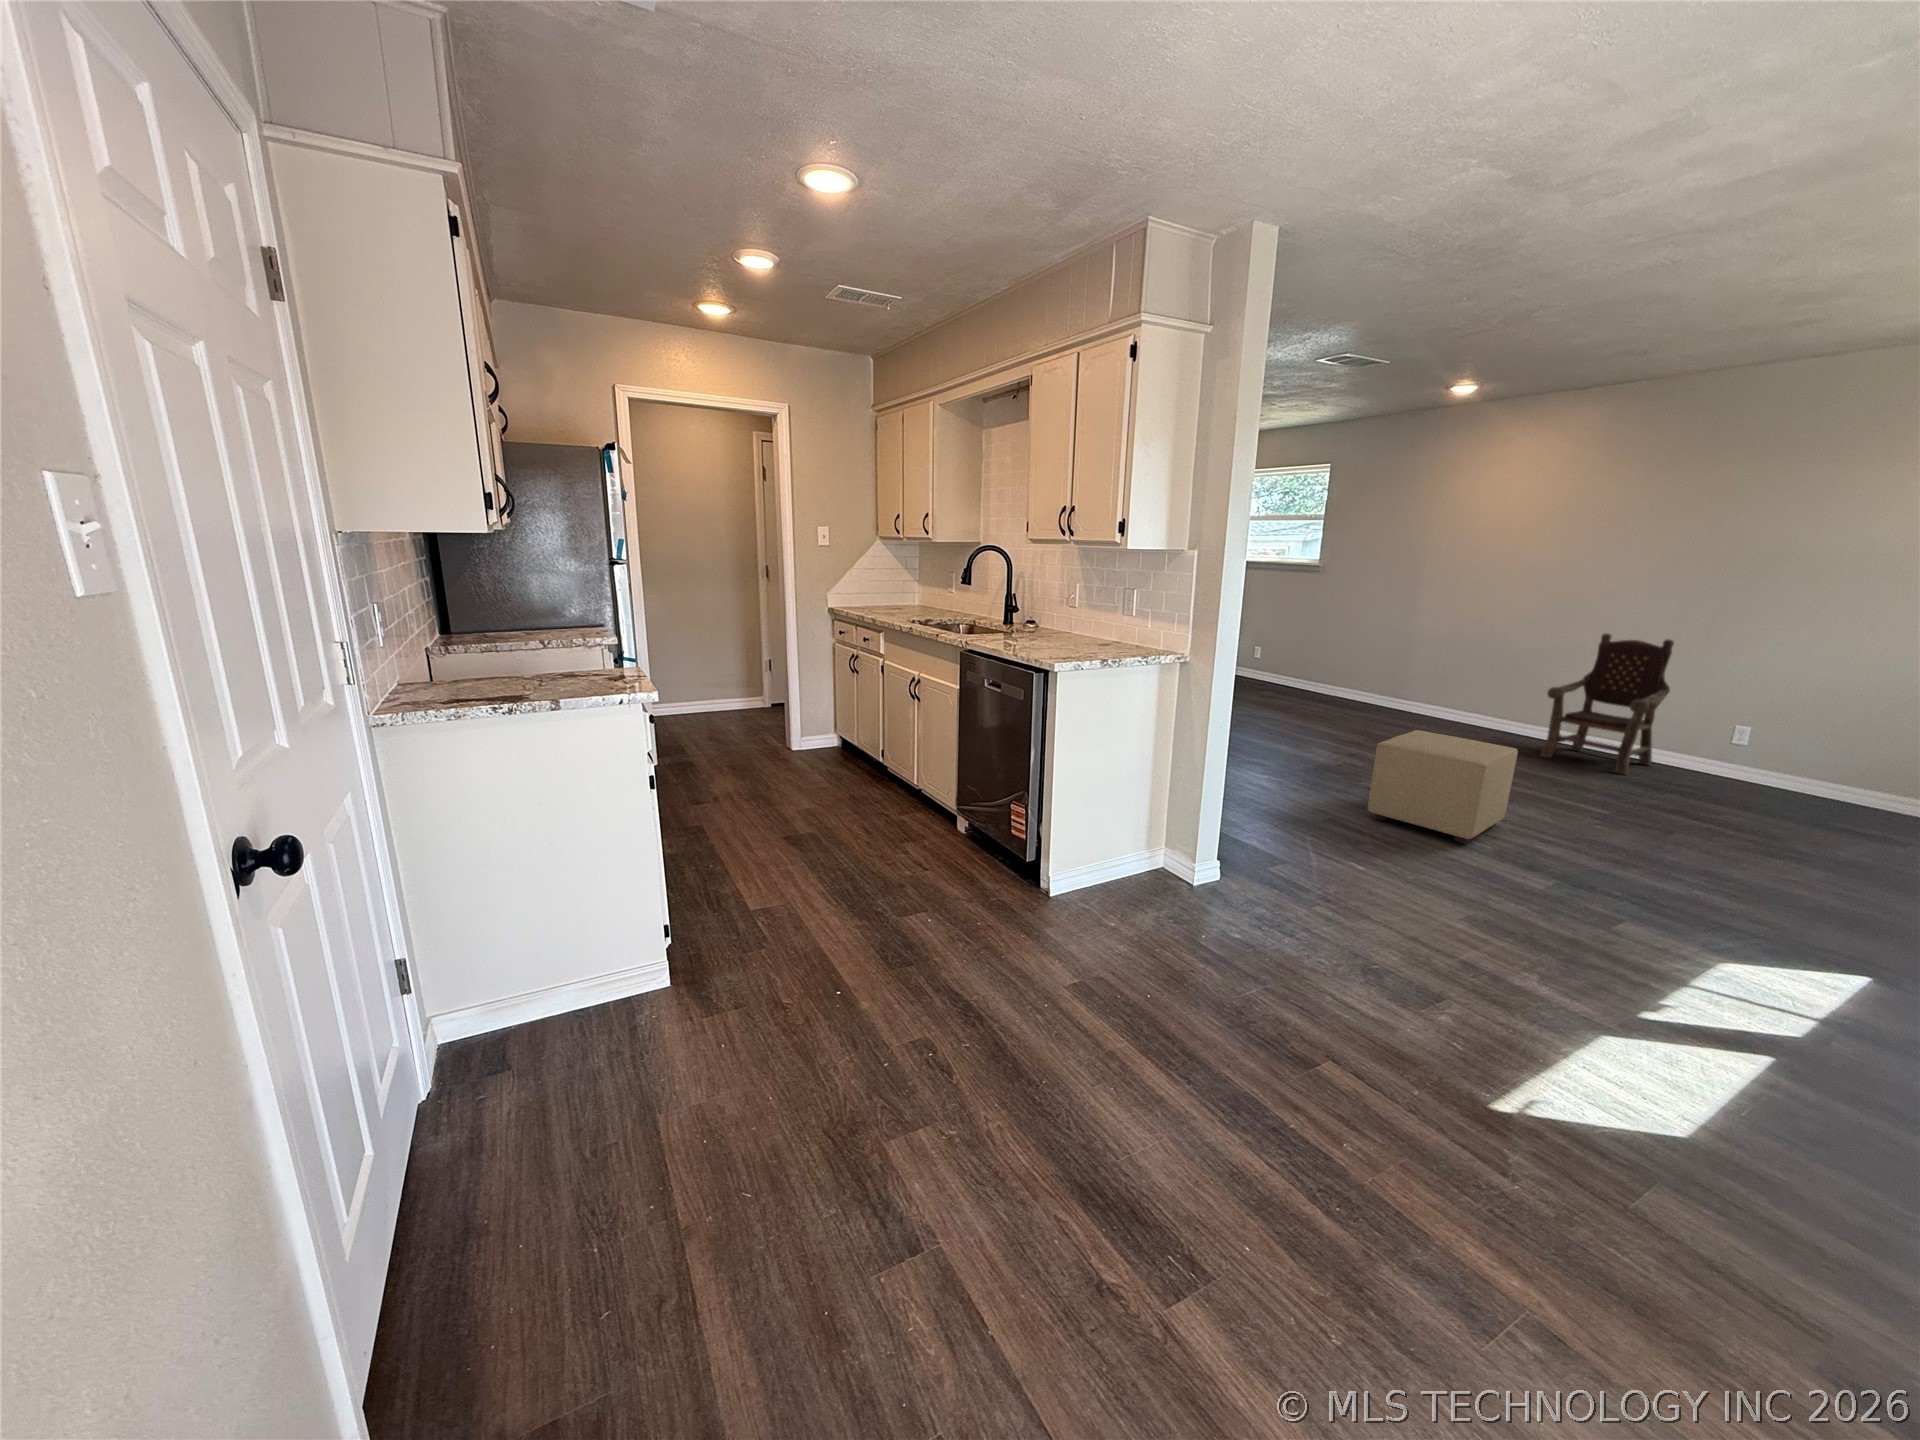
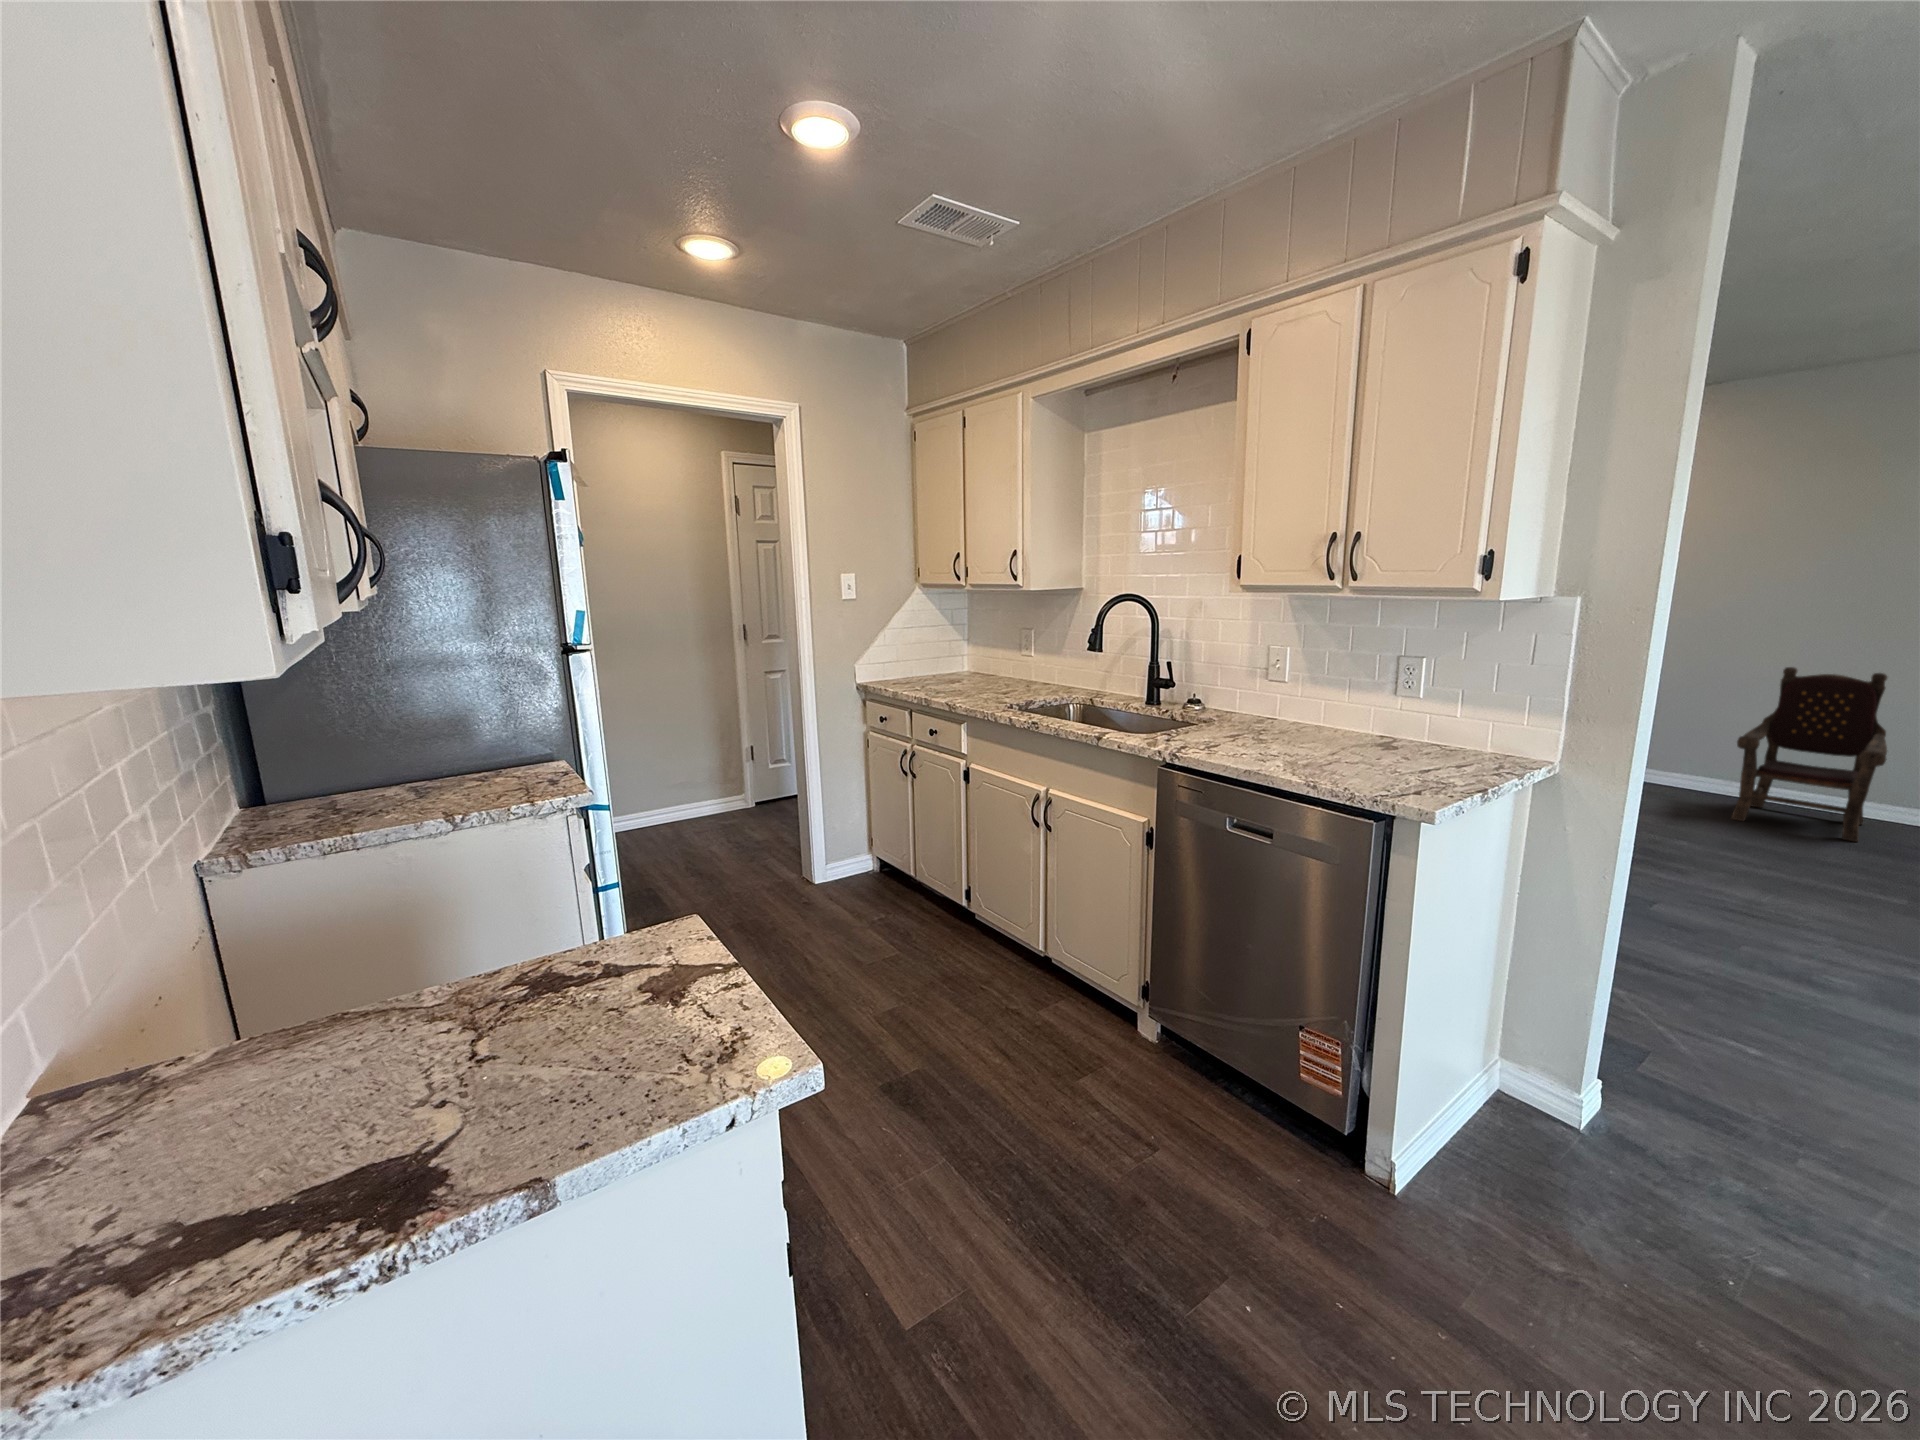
ottoman: present [1368,730,1518,844] -> none [1663,818,1879,990]

